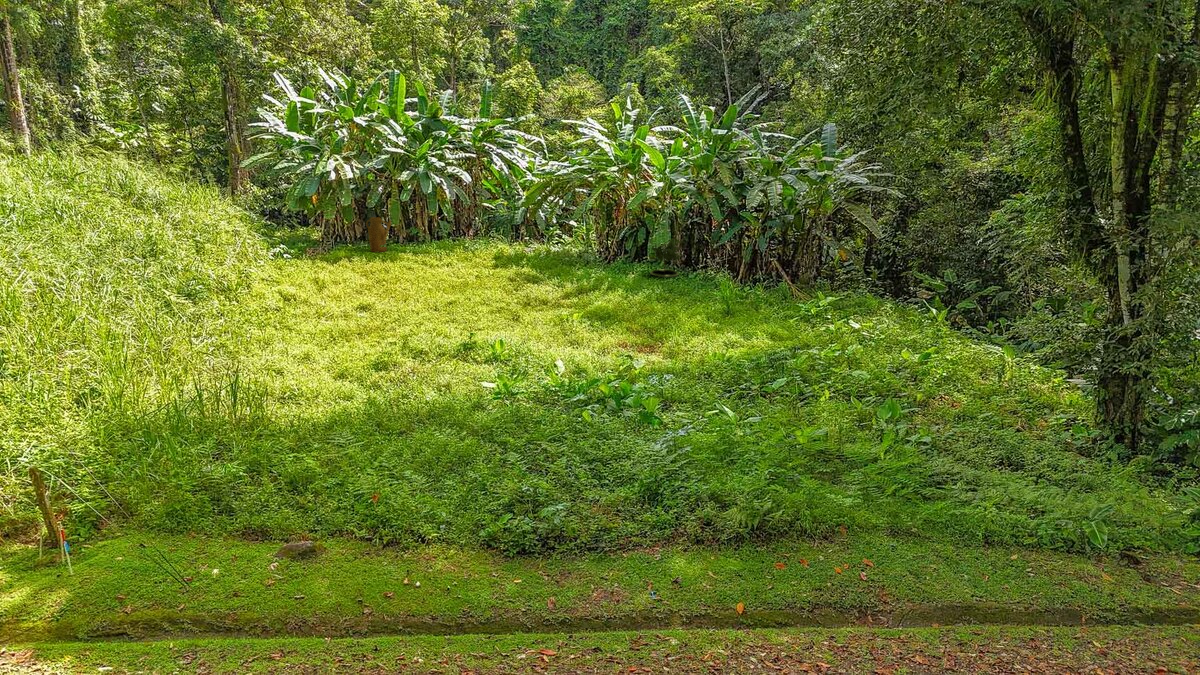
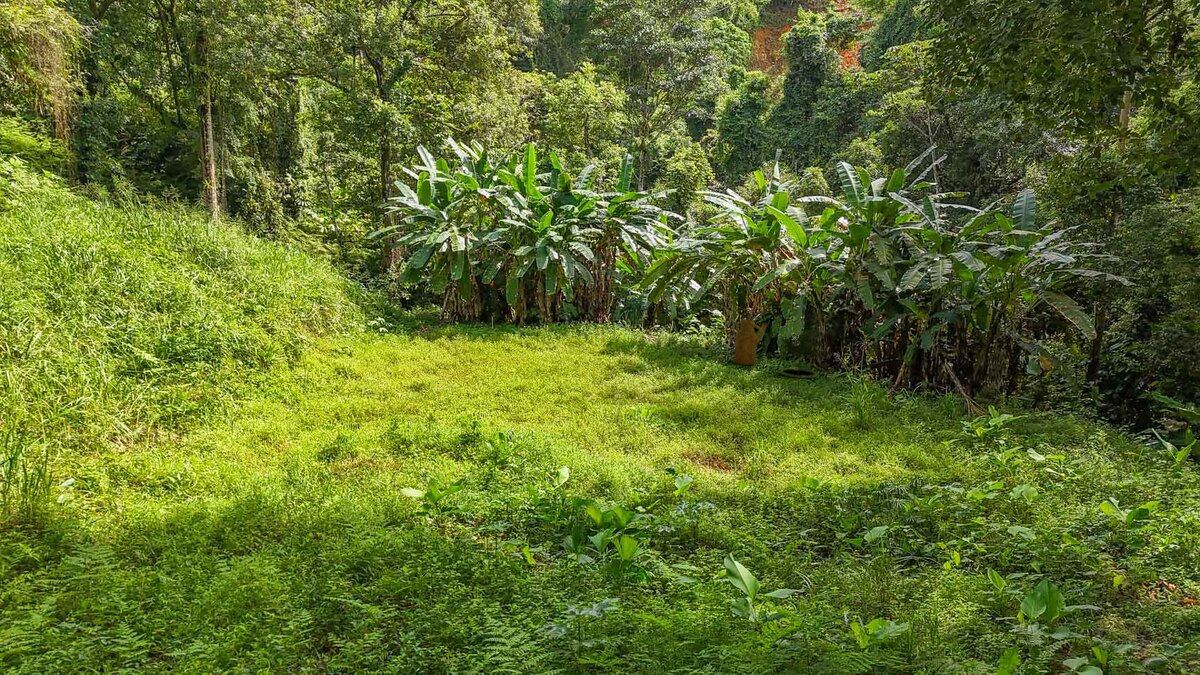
watering can: present [366,217,391,252] -> present [734,319,767,365]

